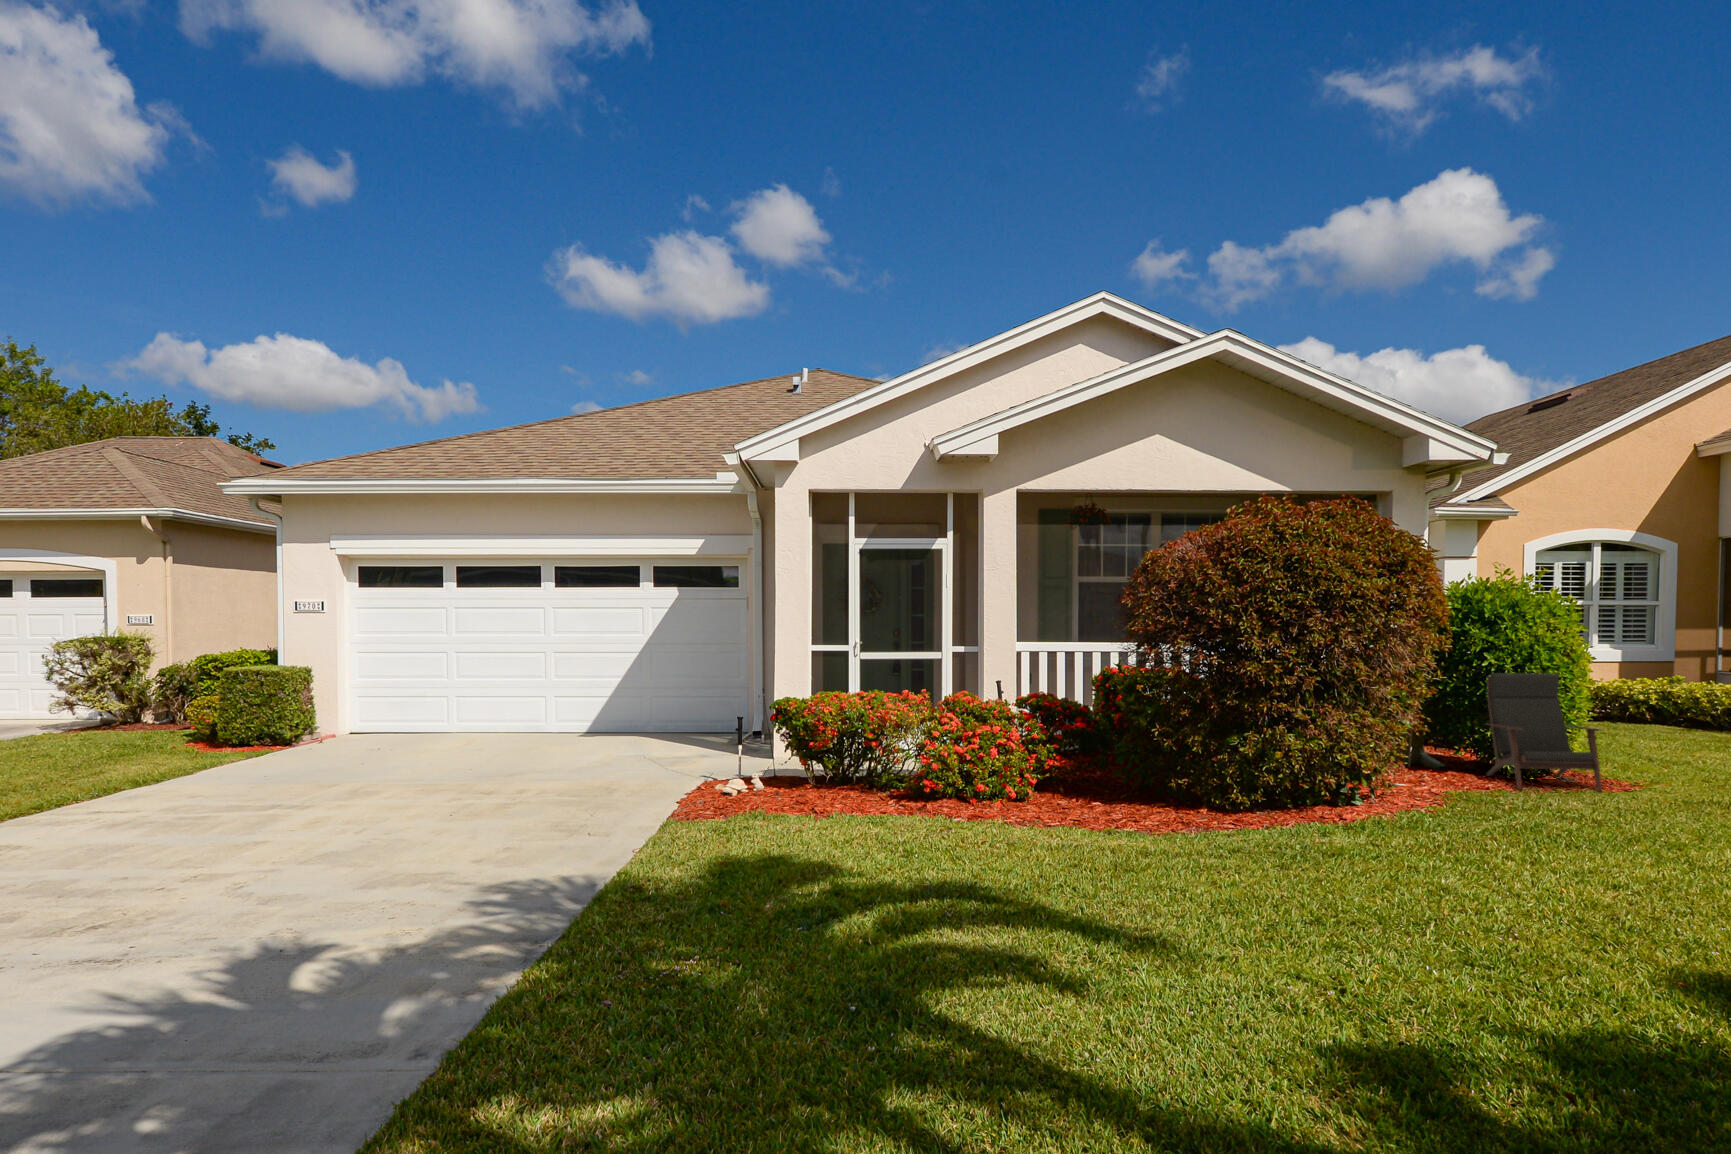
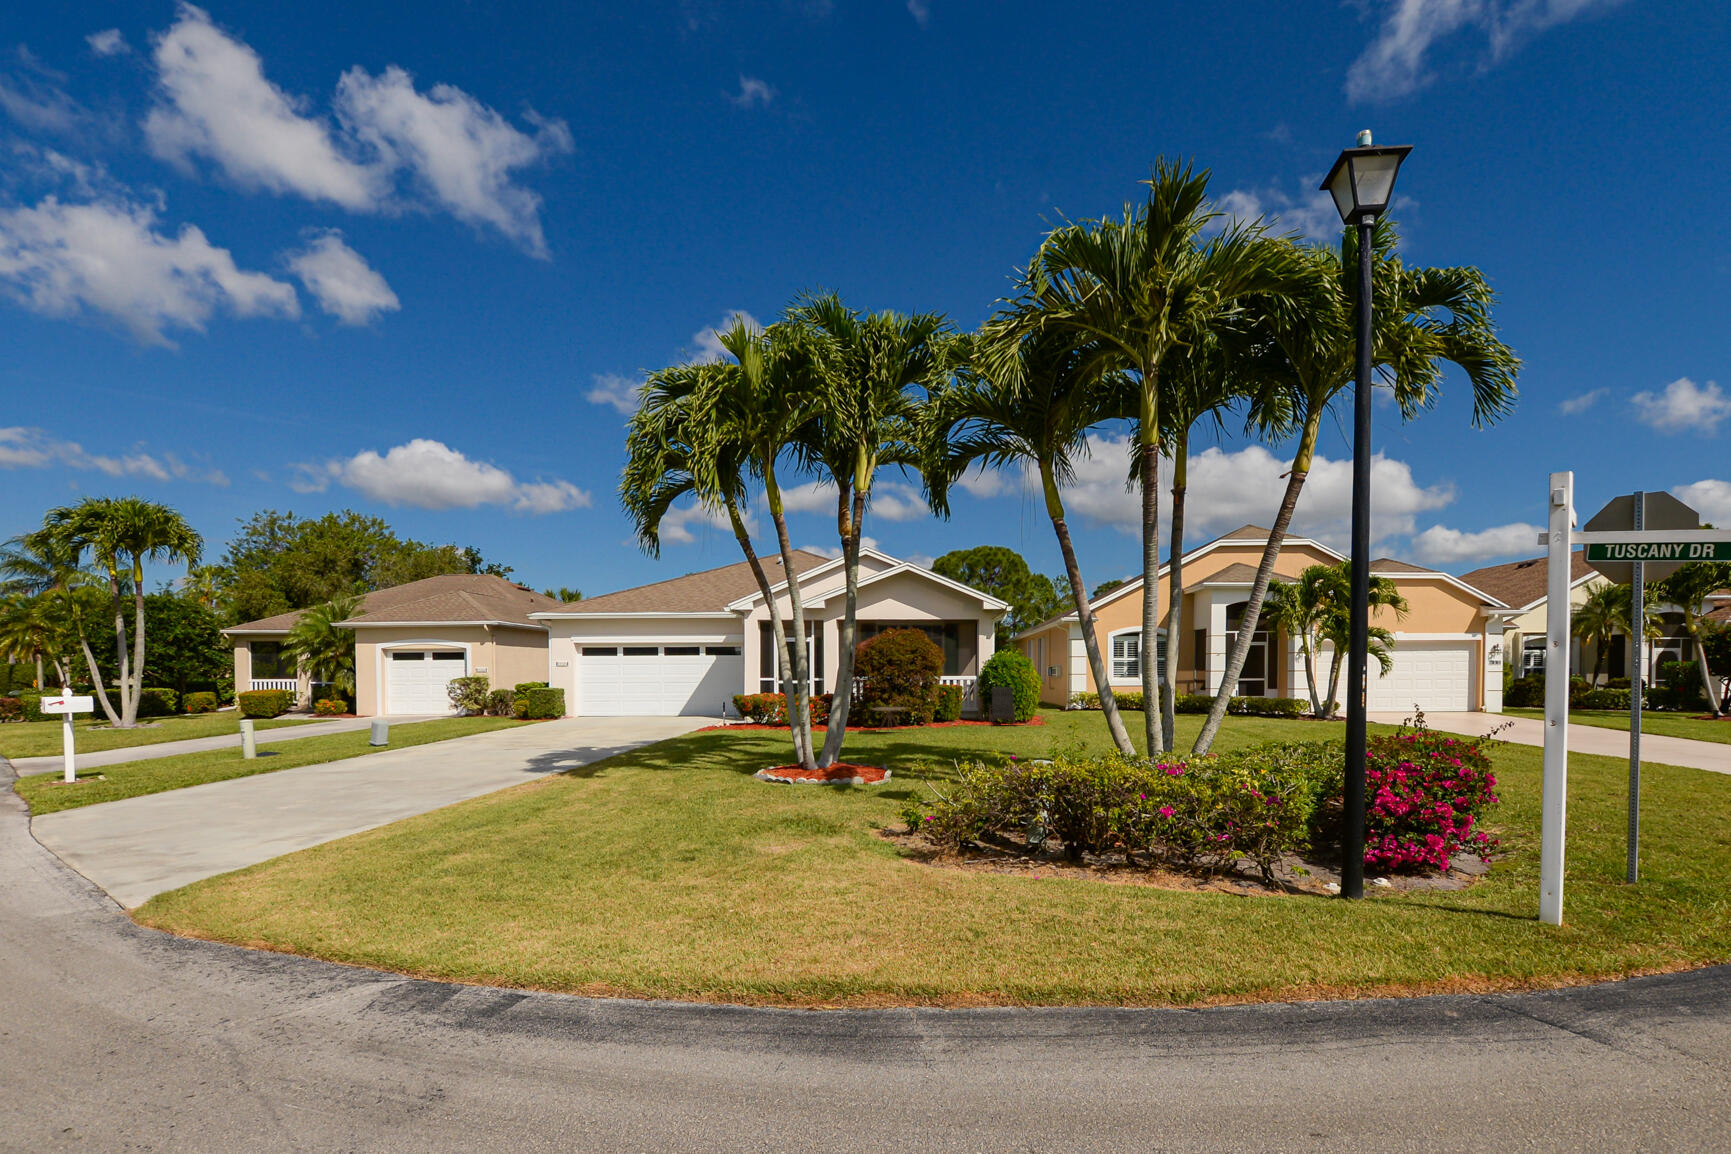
round table: none [1206,735,1330,832] -> present [873,707,905,729]

